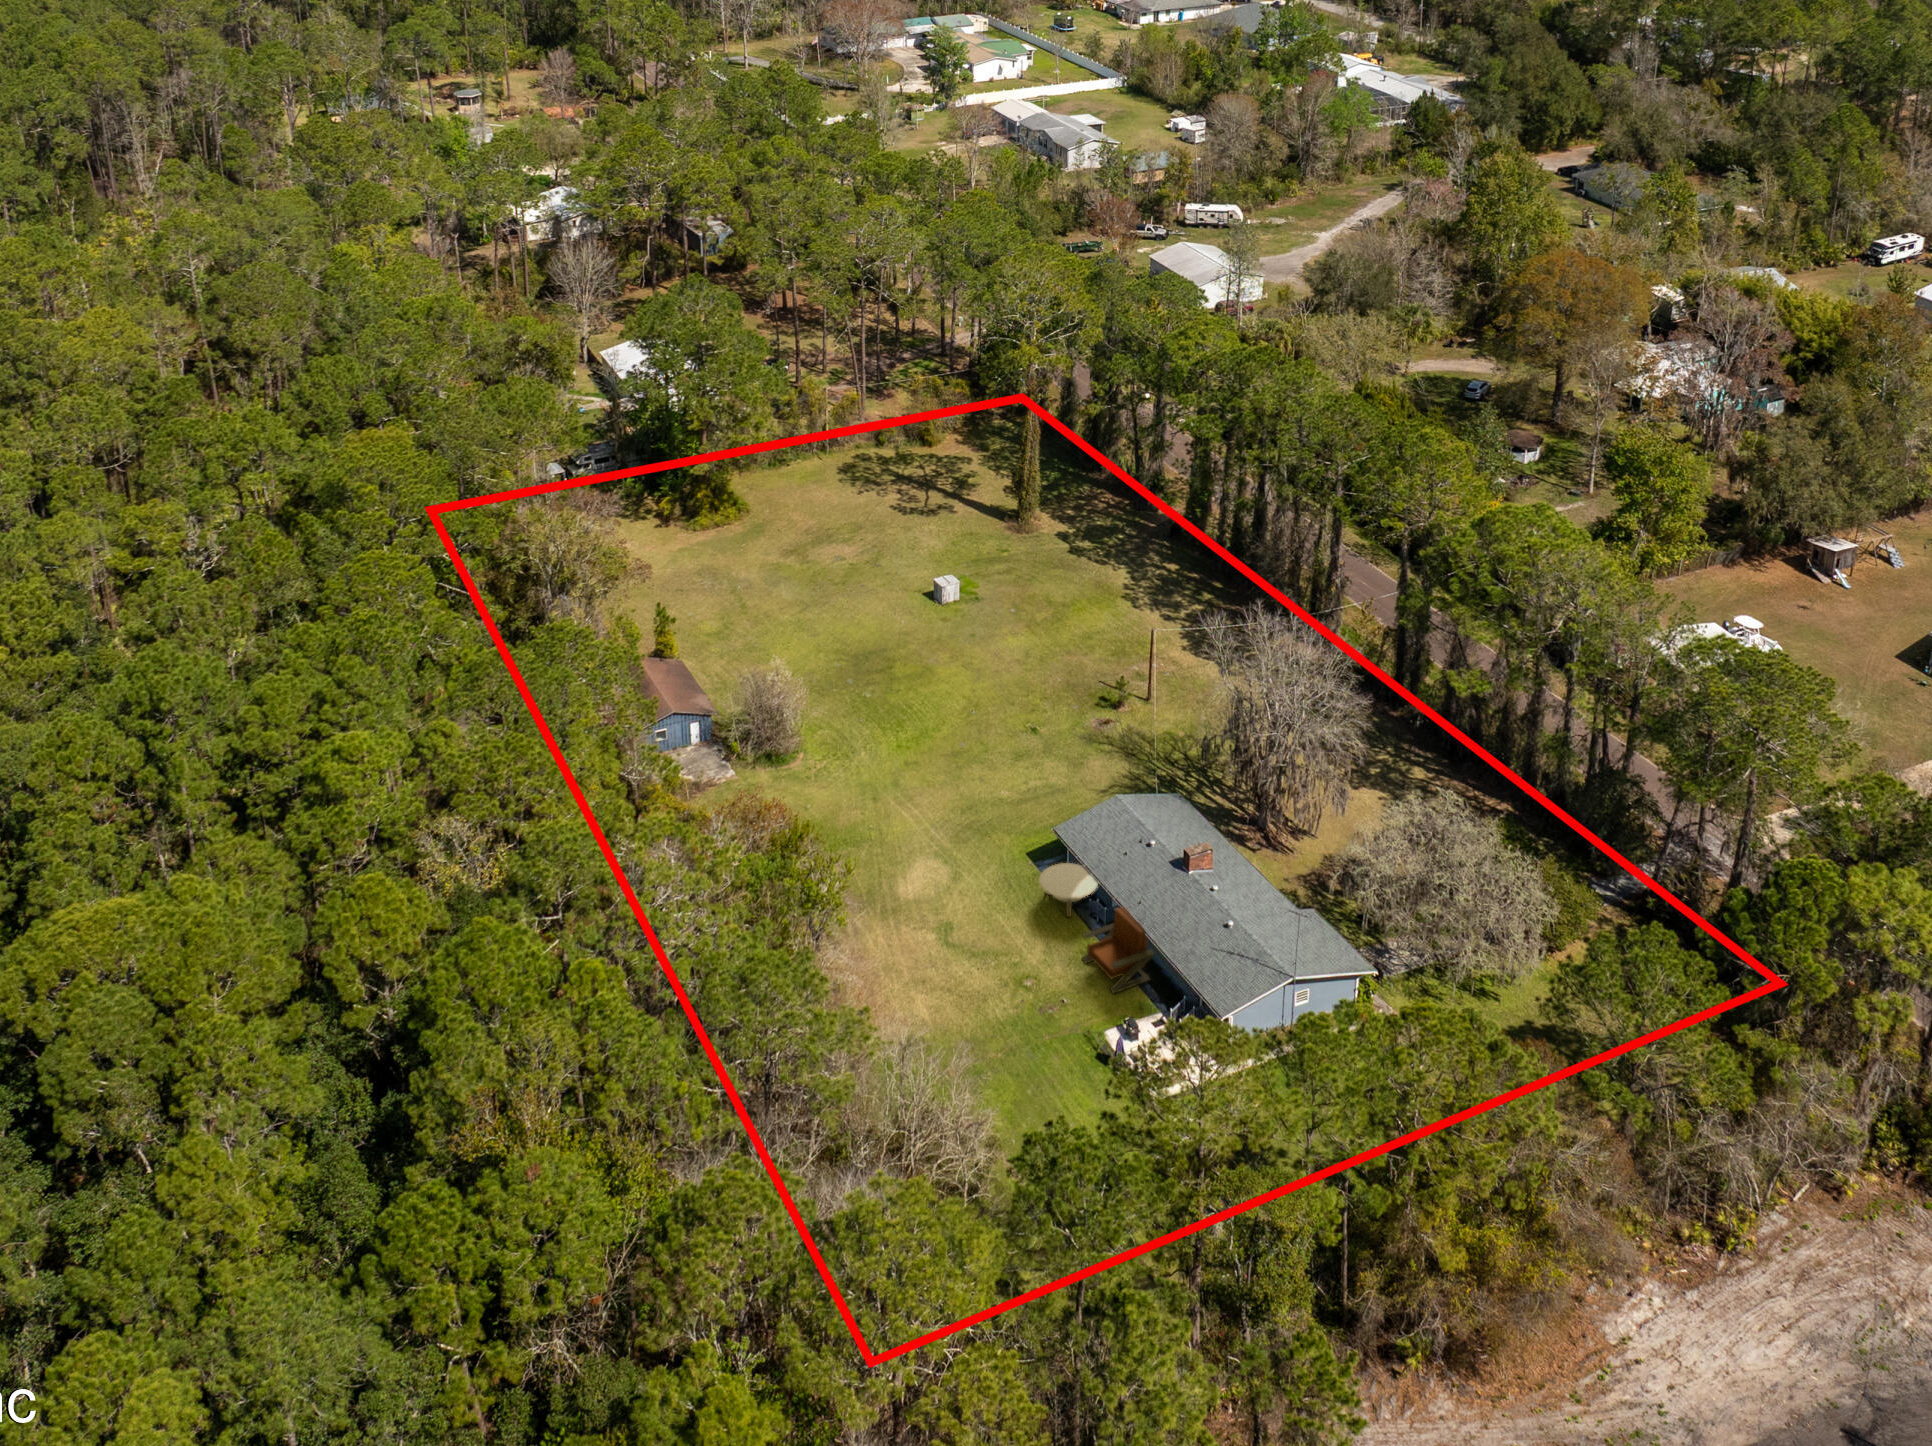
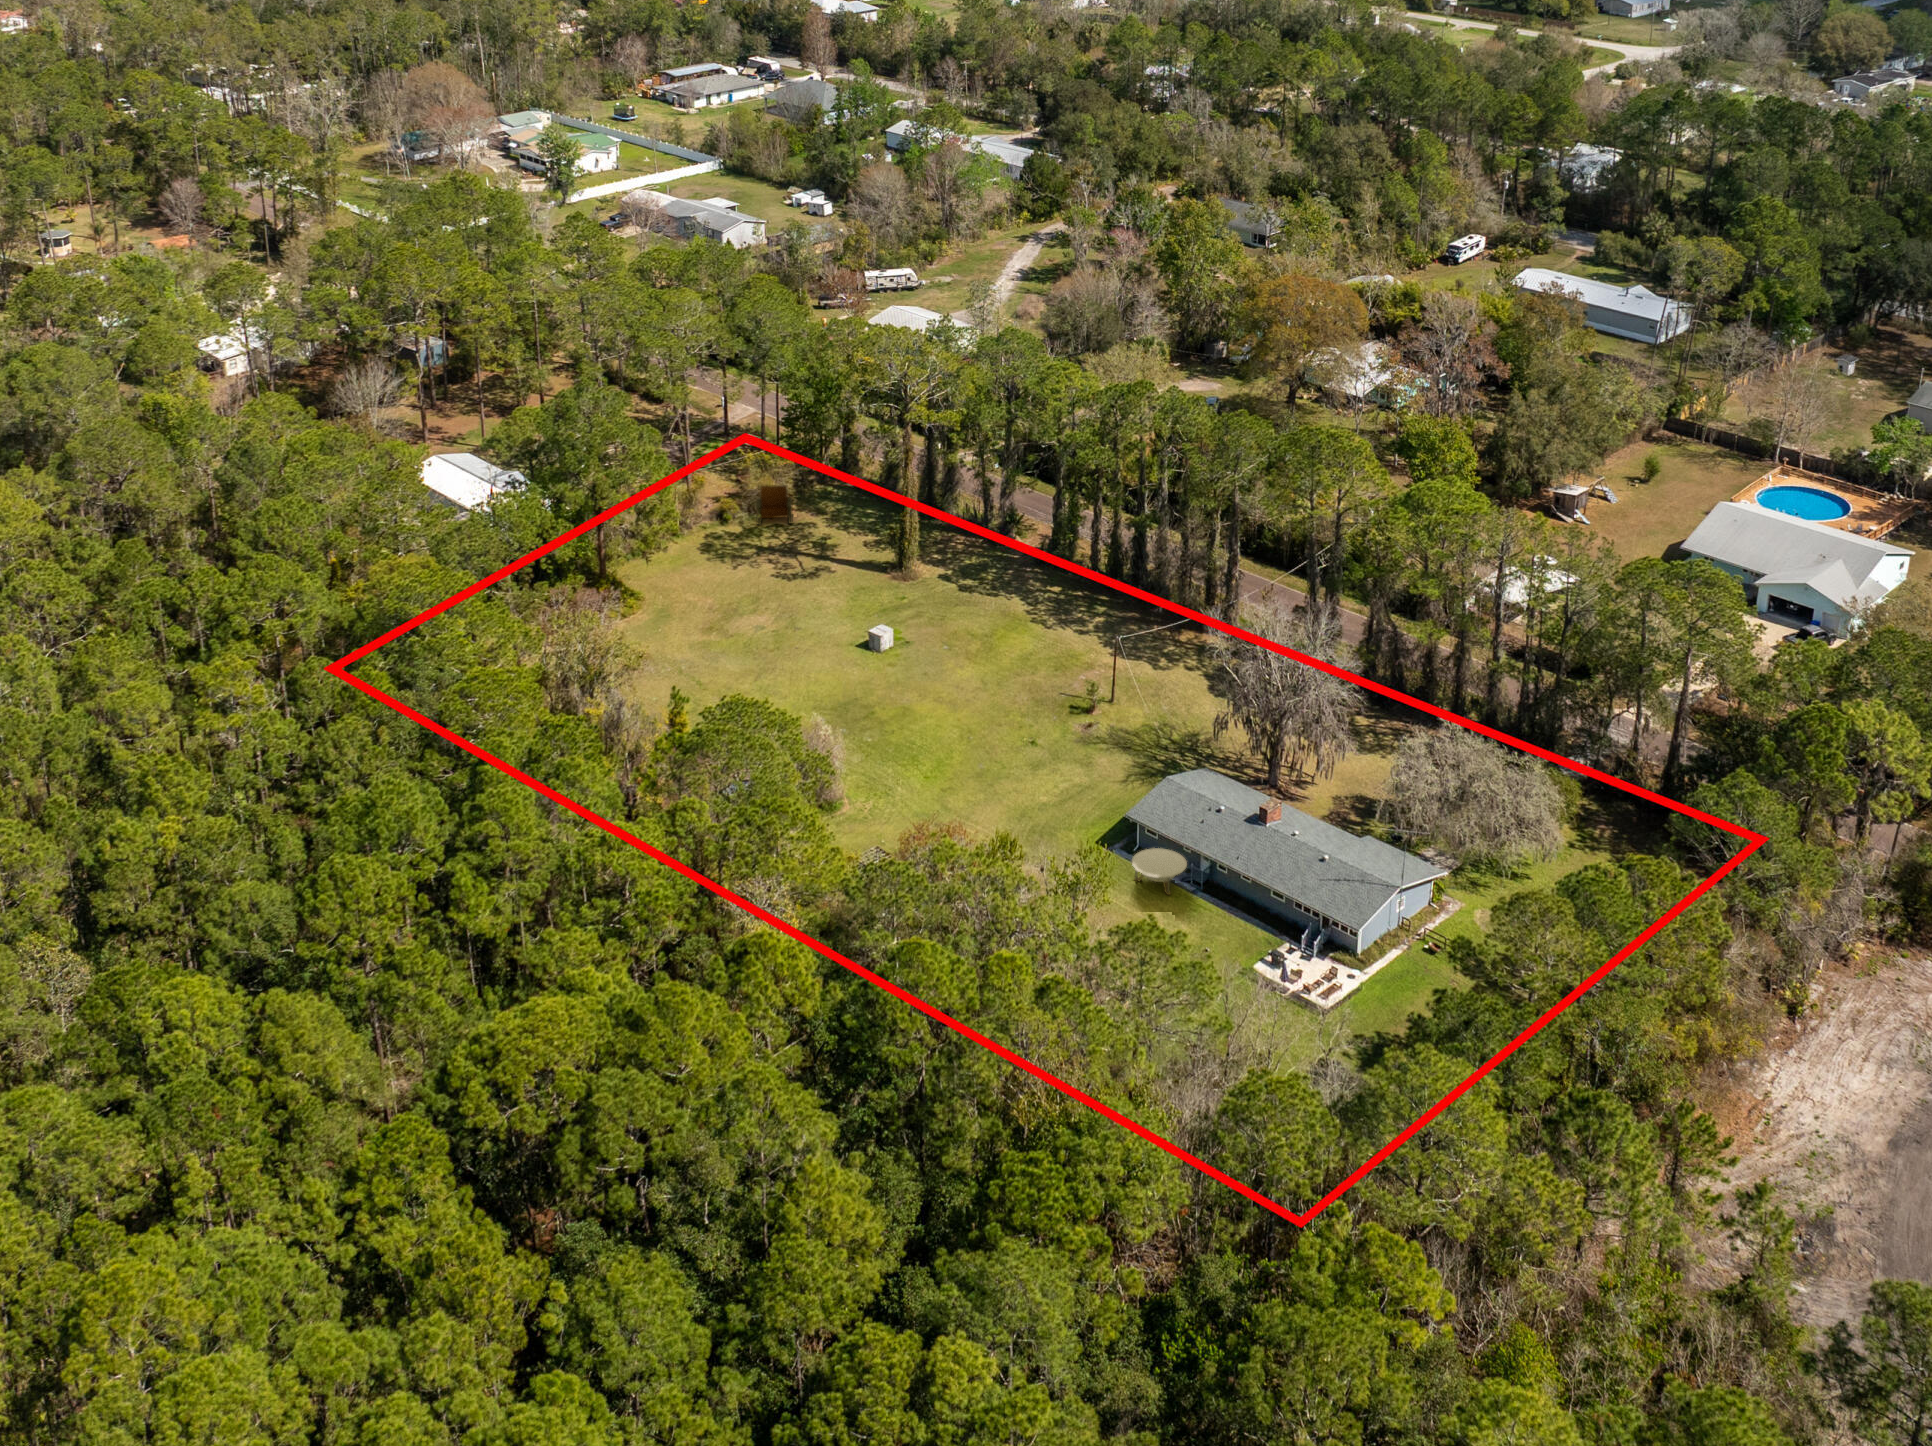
lounge chair: present [1082,907,1154,993] -> present [756,485,793,525]

